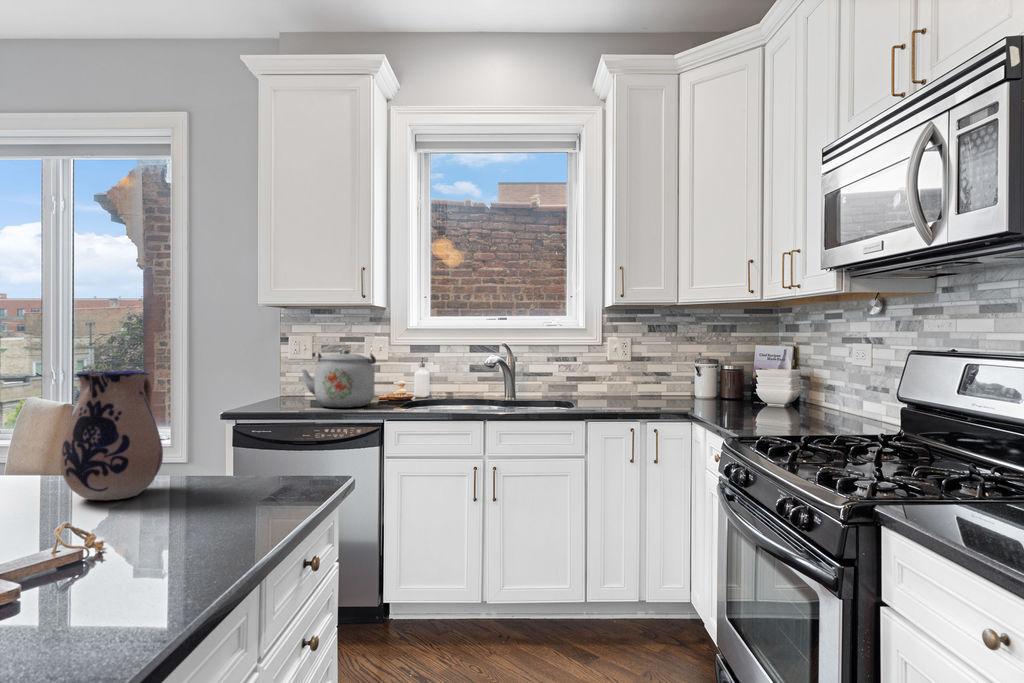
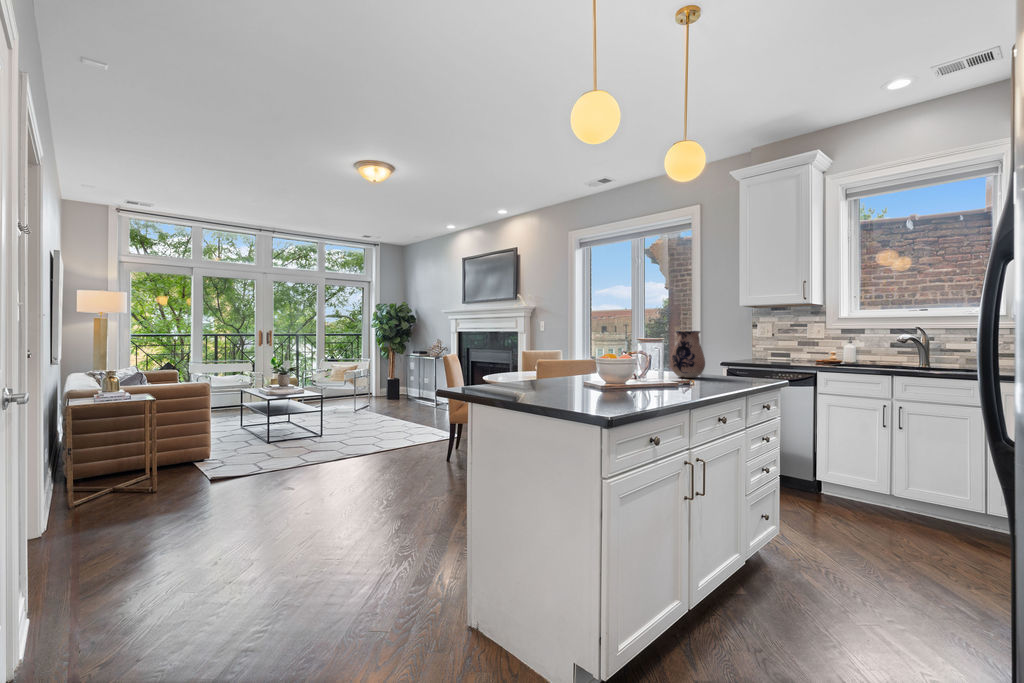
kettle: present [302,349,376,408] -> none [765,330,814,364]

